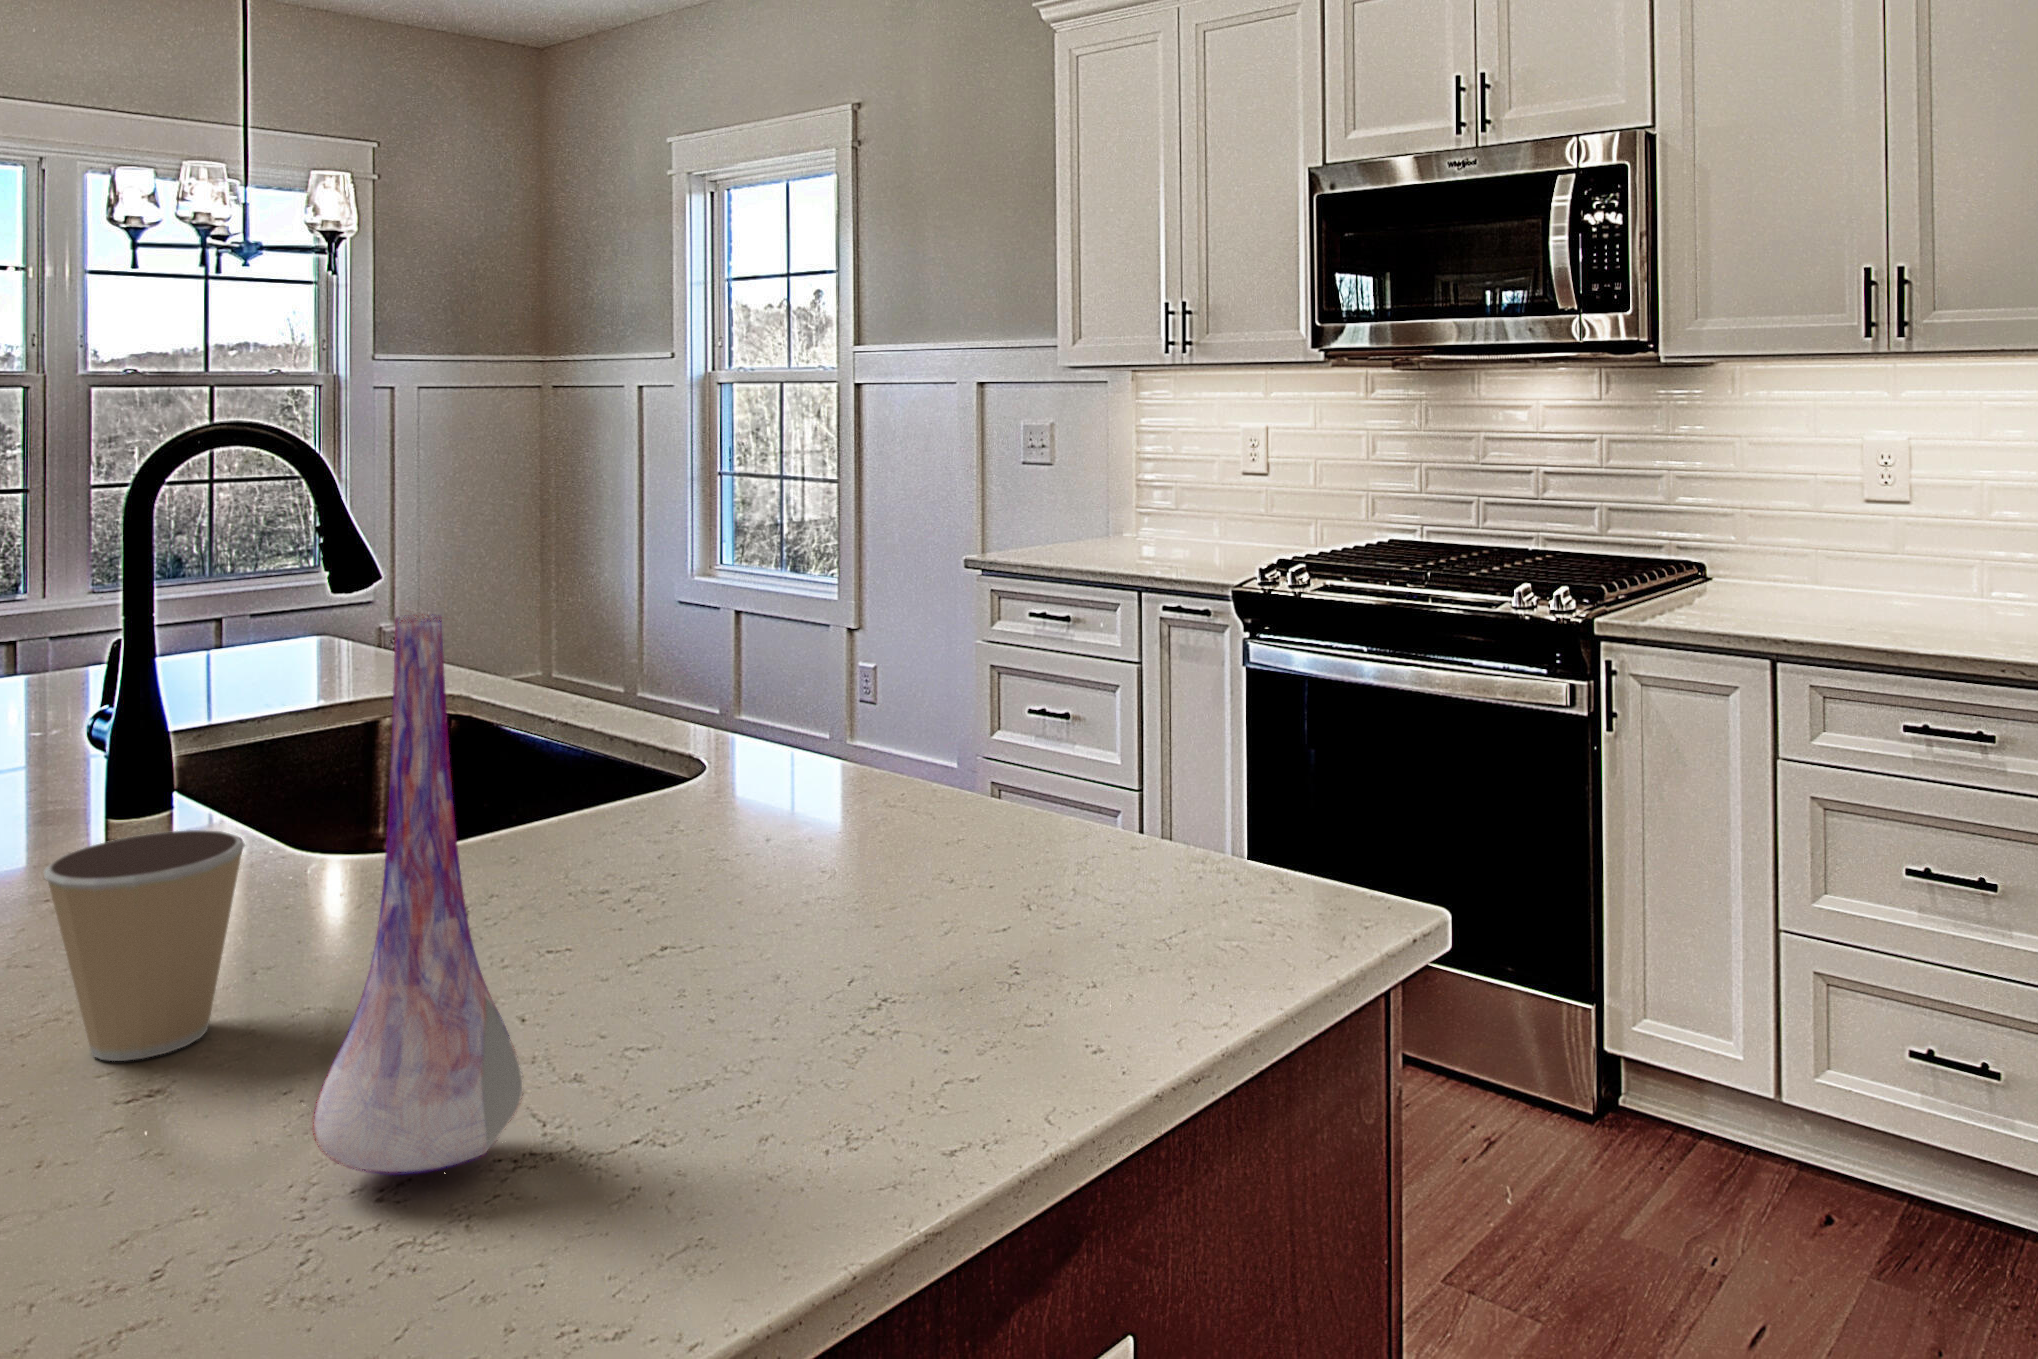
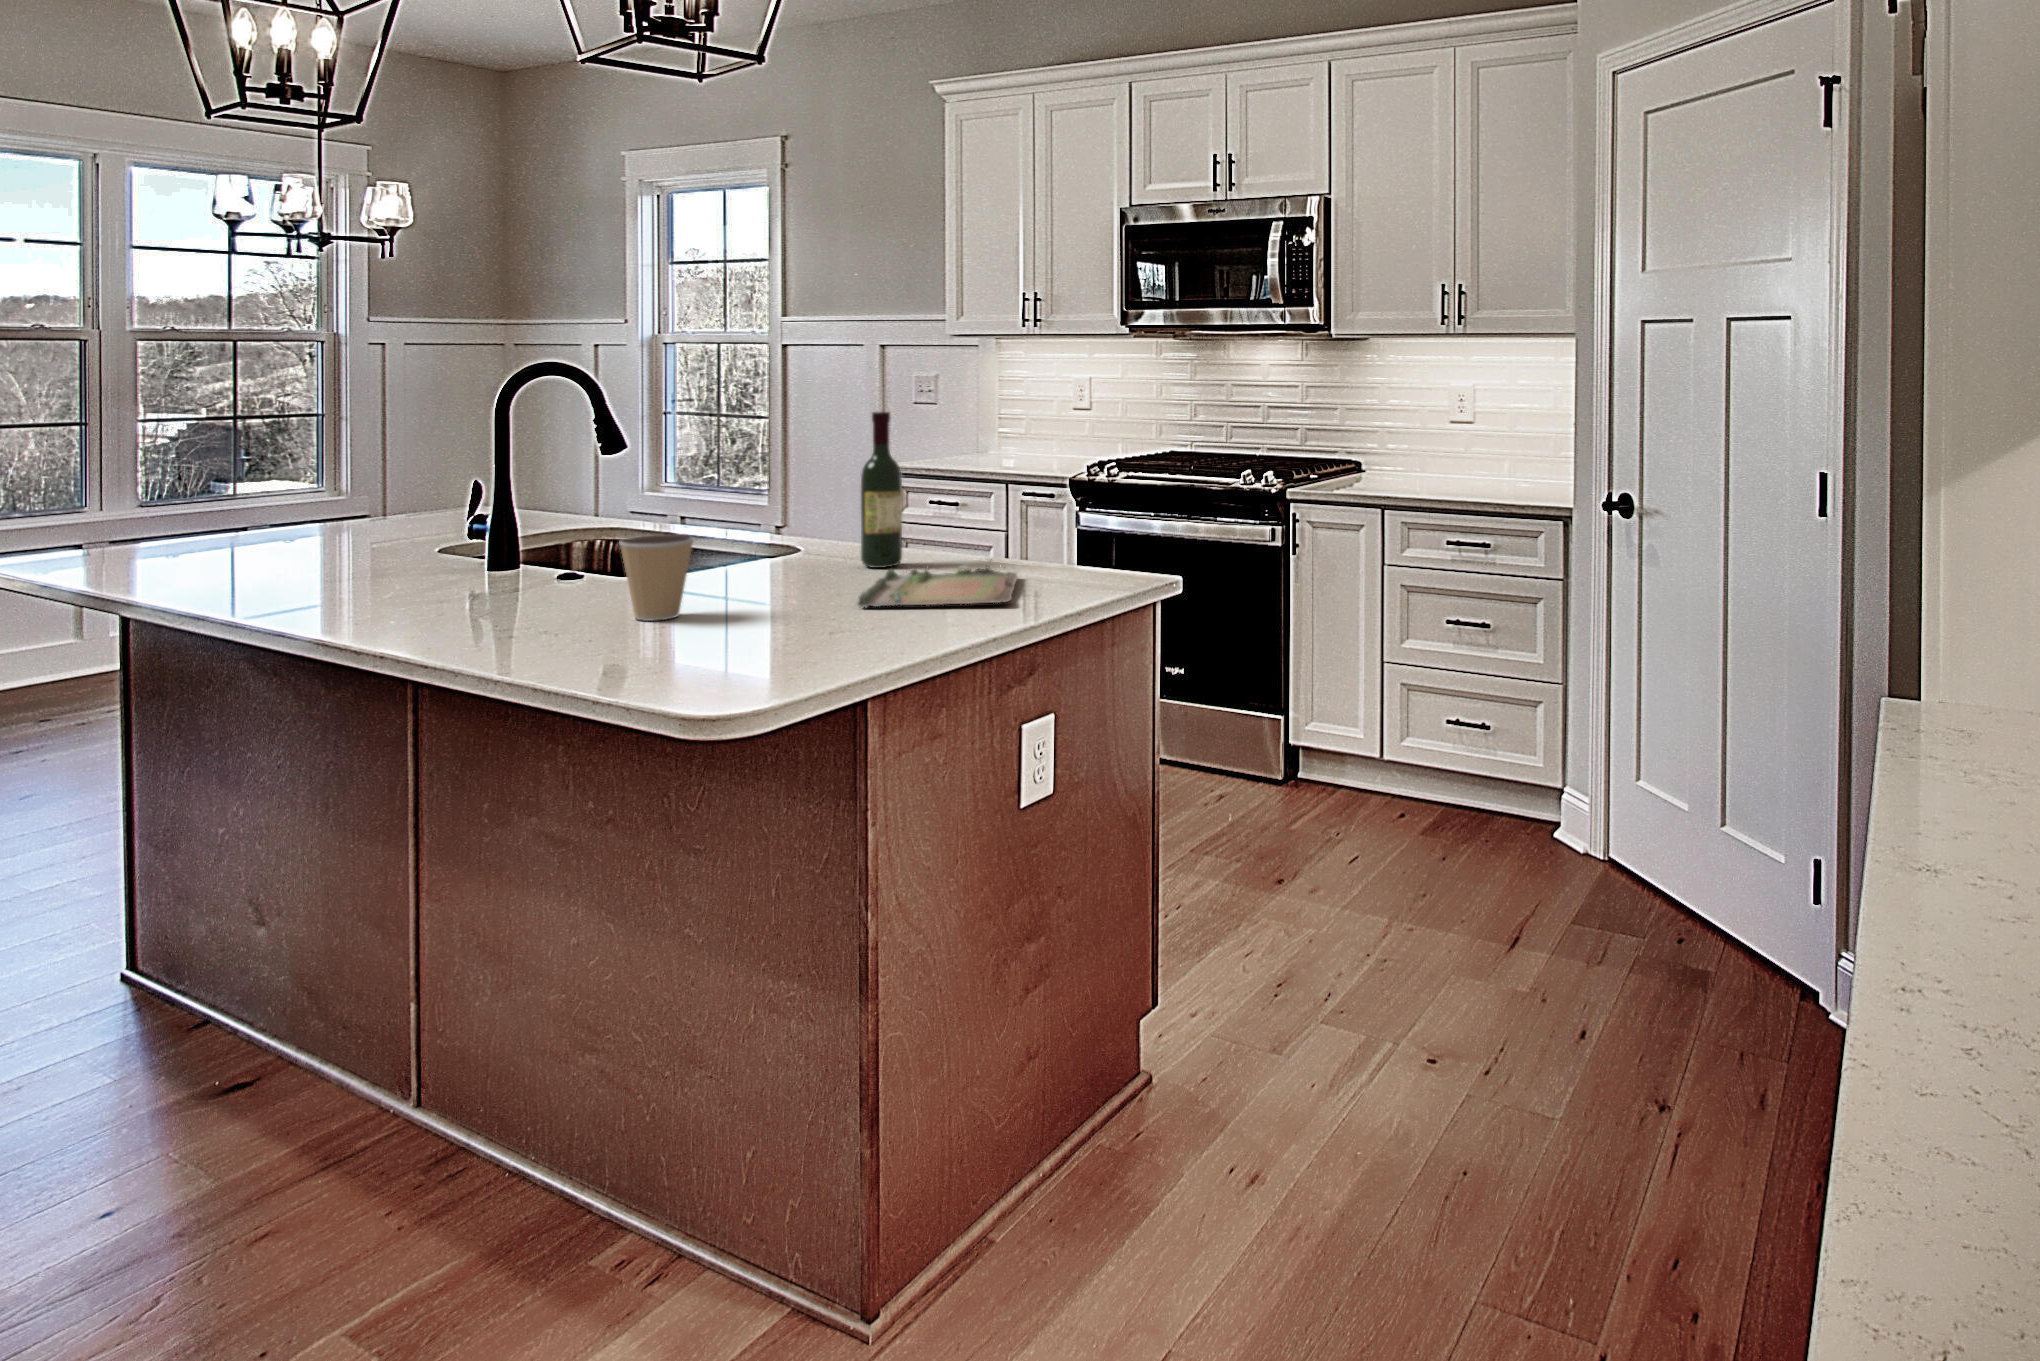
wine bottle: none [763,515,847,836] -> present [861,411,902,568]
vase: present [313,615,523,1175] -> none [769,428,849,632]
tray: none [627,841,1059,1030] -> present [858,559,1017,607]

